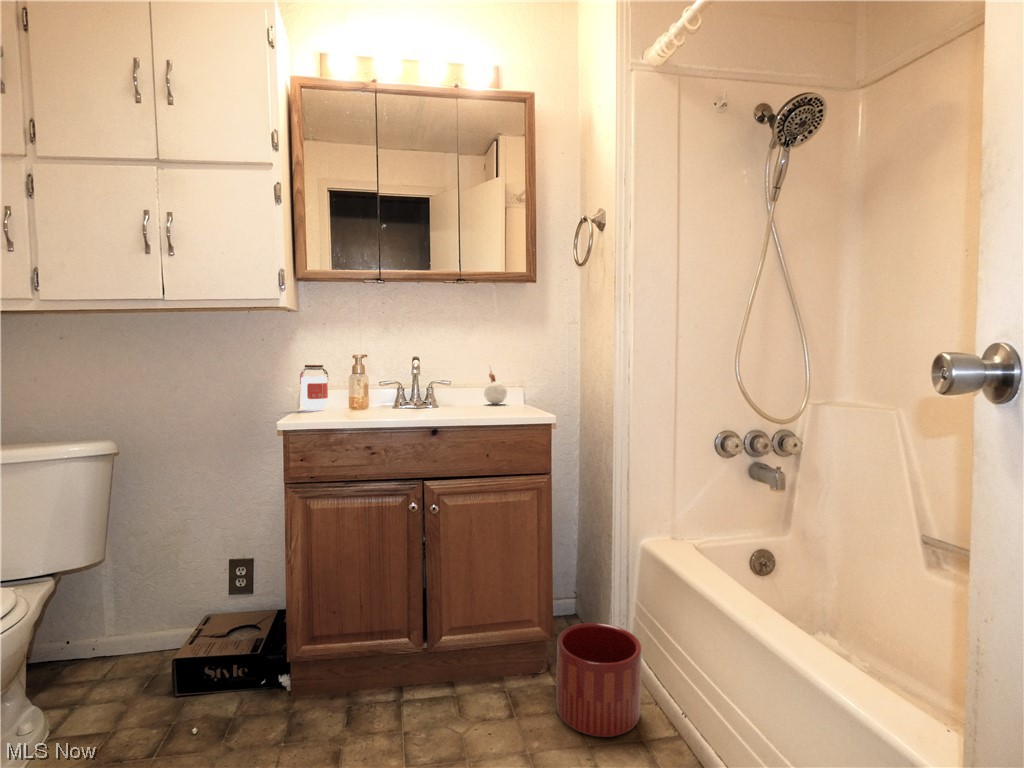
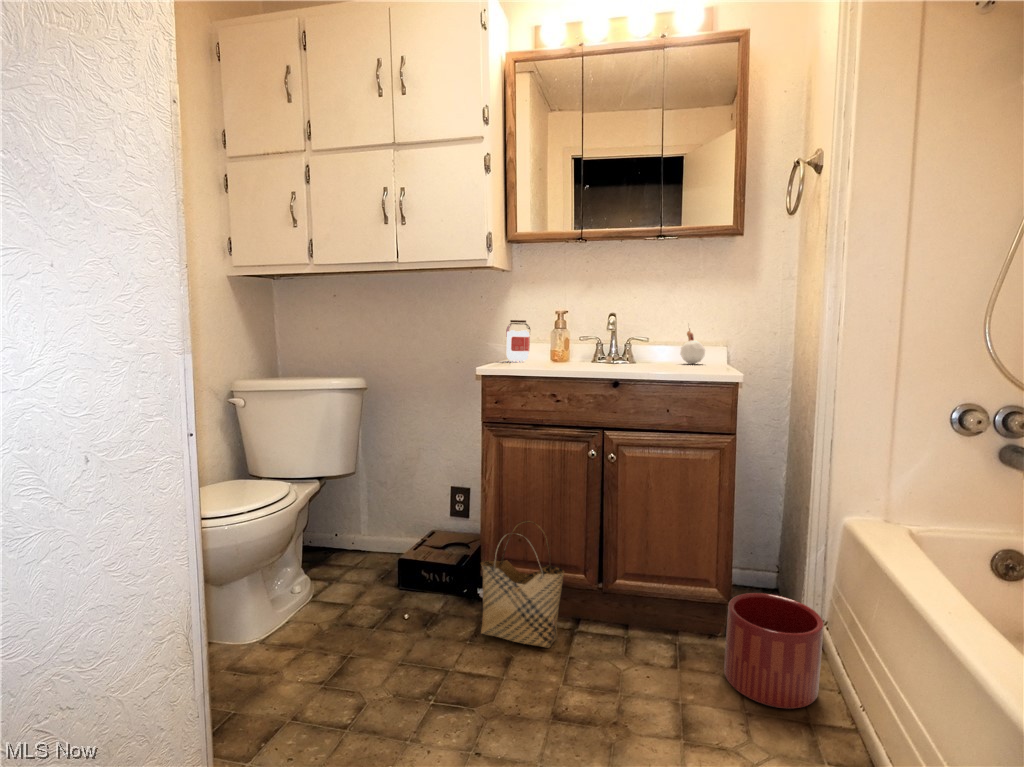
woven basket: none [289,590,389,735] -> present [481,521,564,648]

